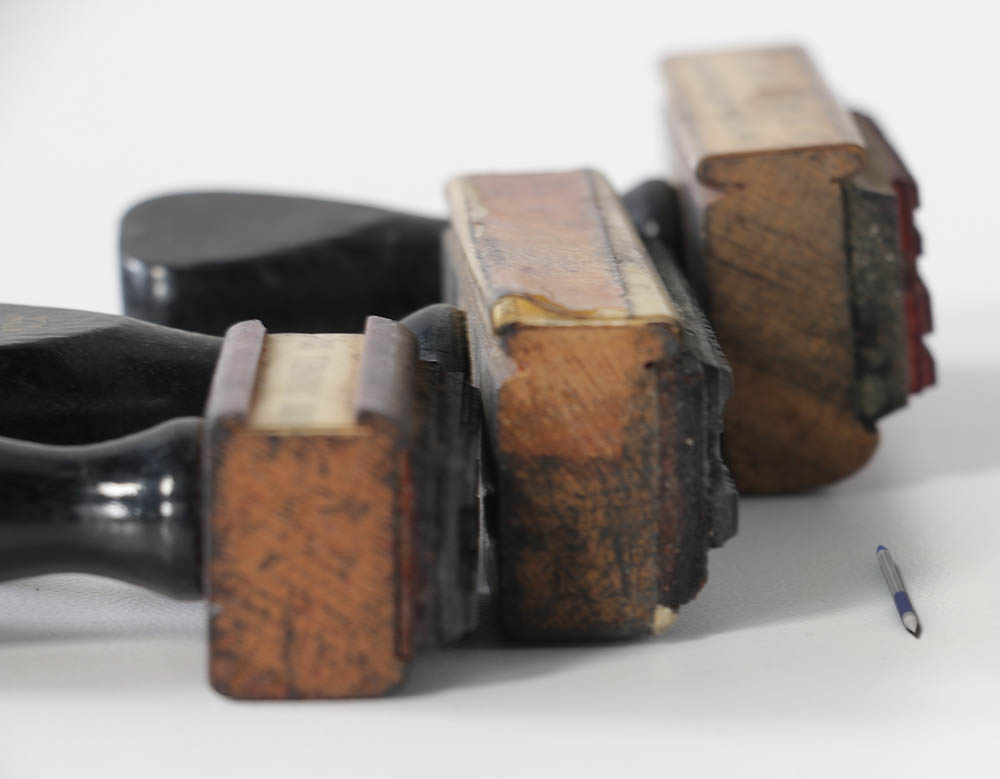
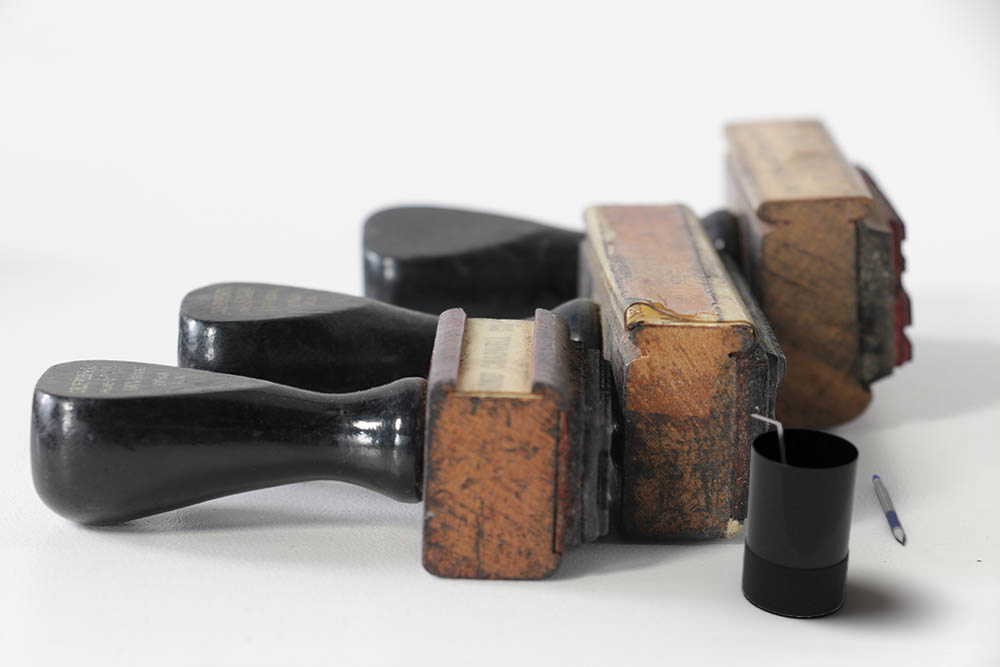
candle: none [680,448,836,739] -> present [742,414,859,618]

